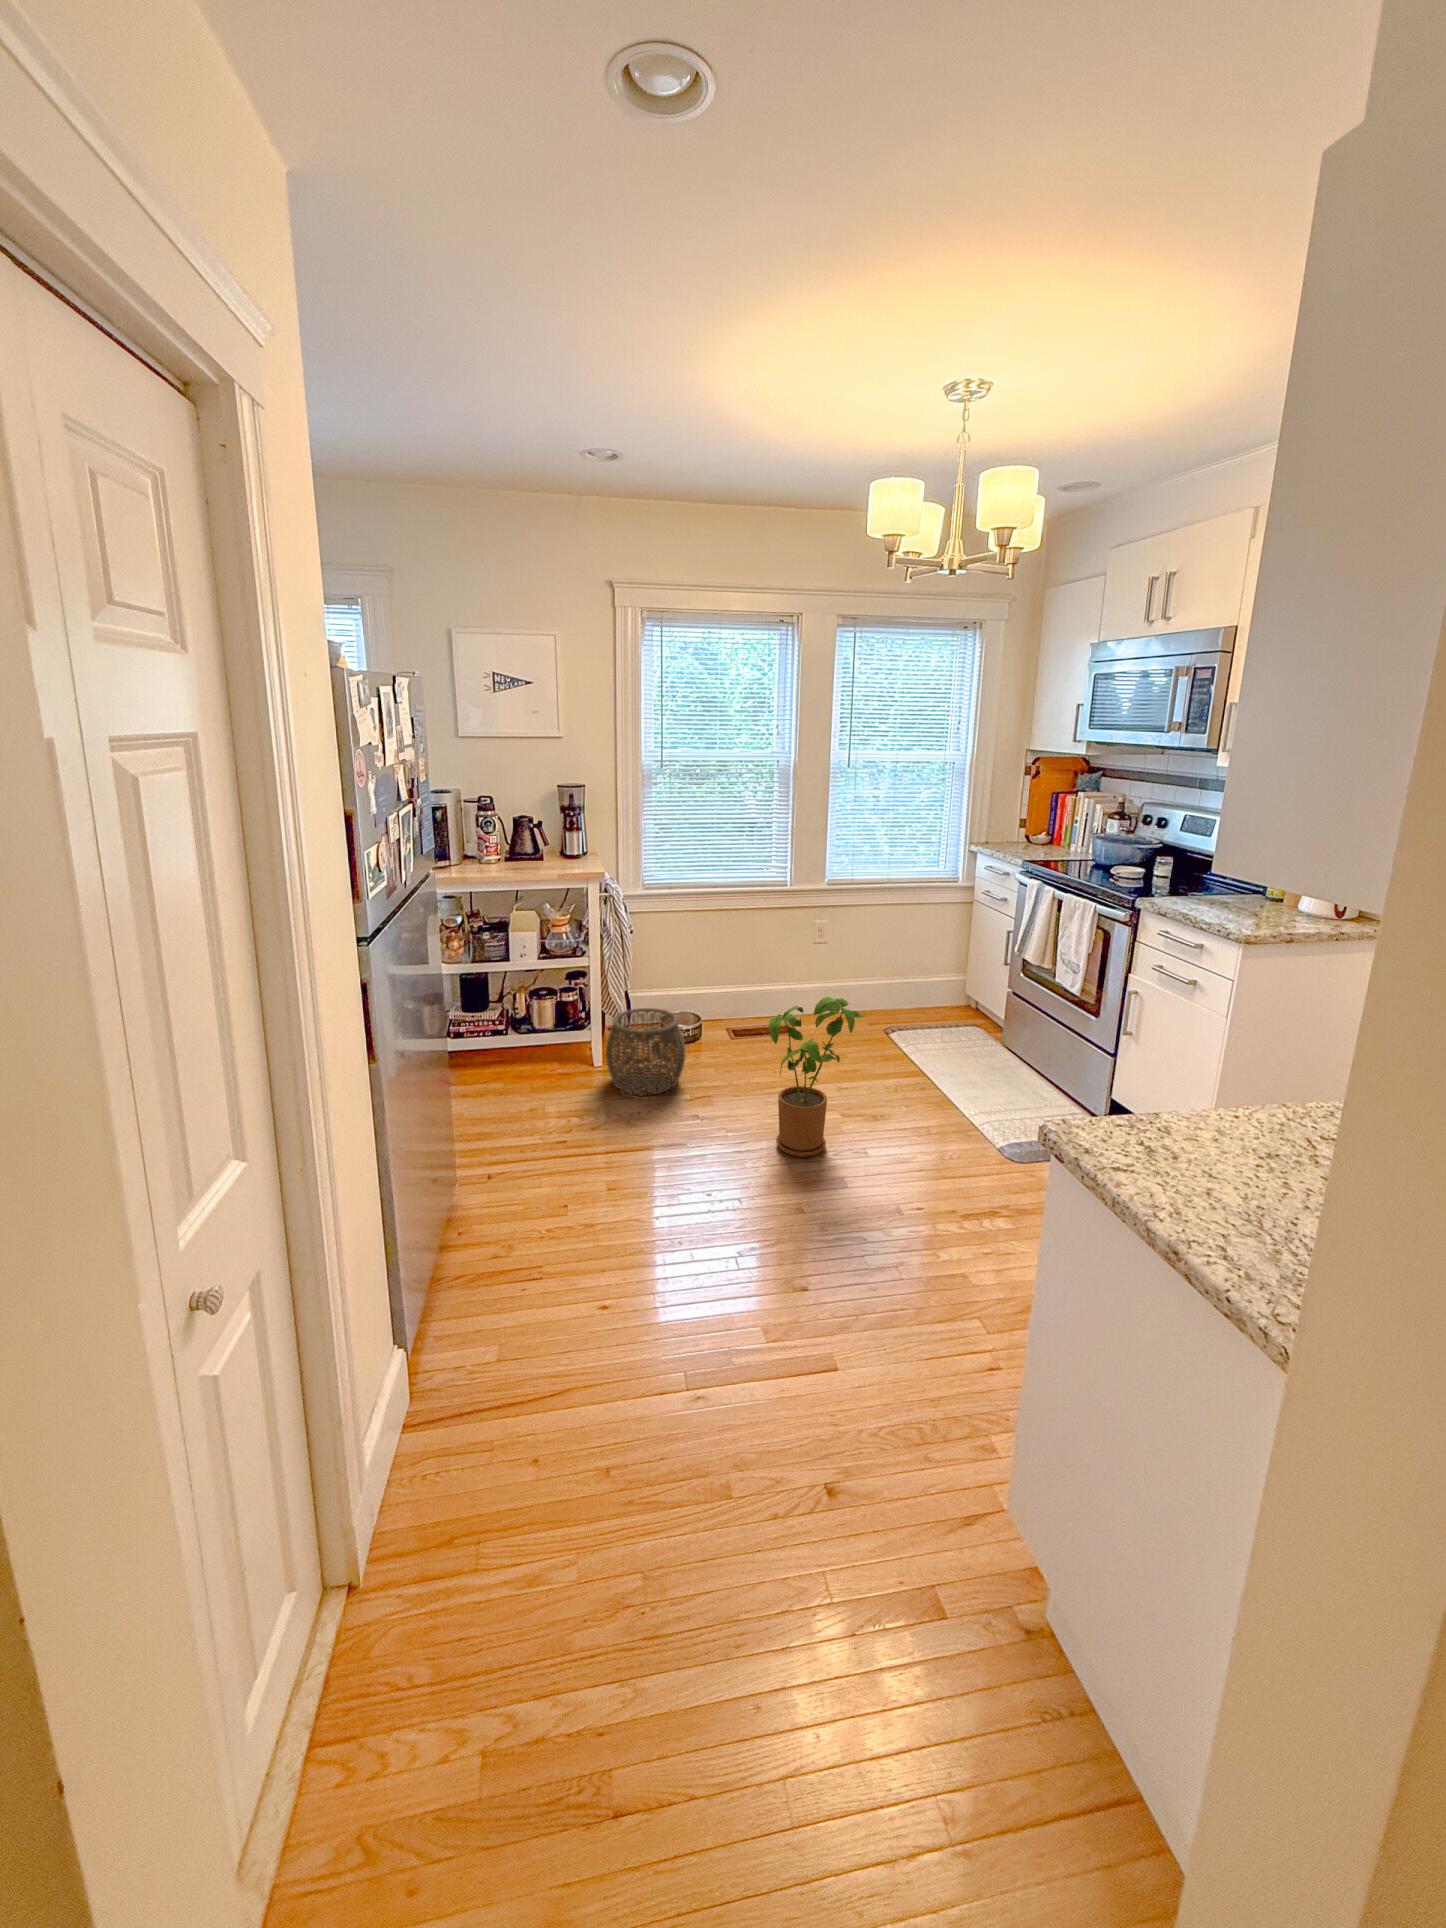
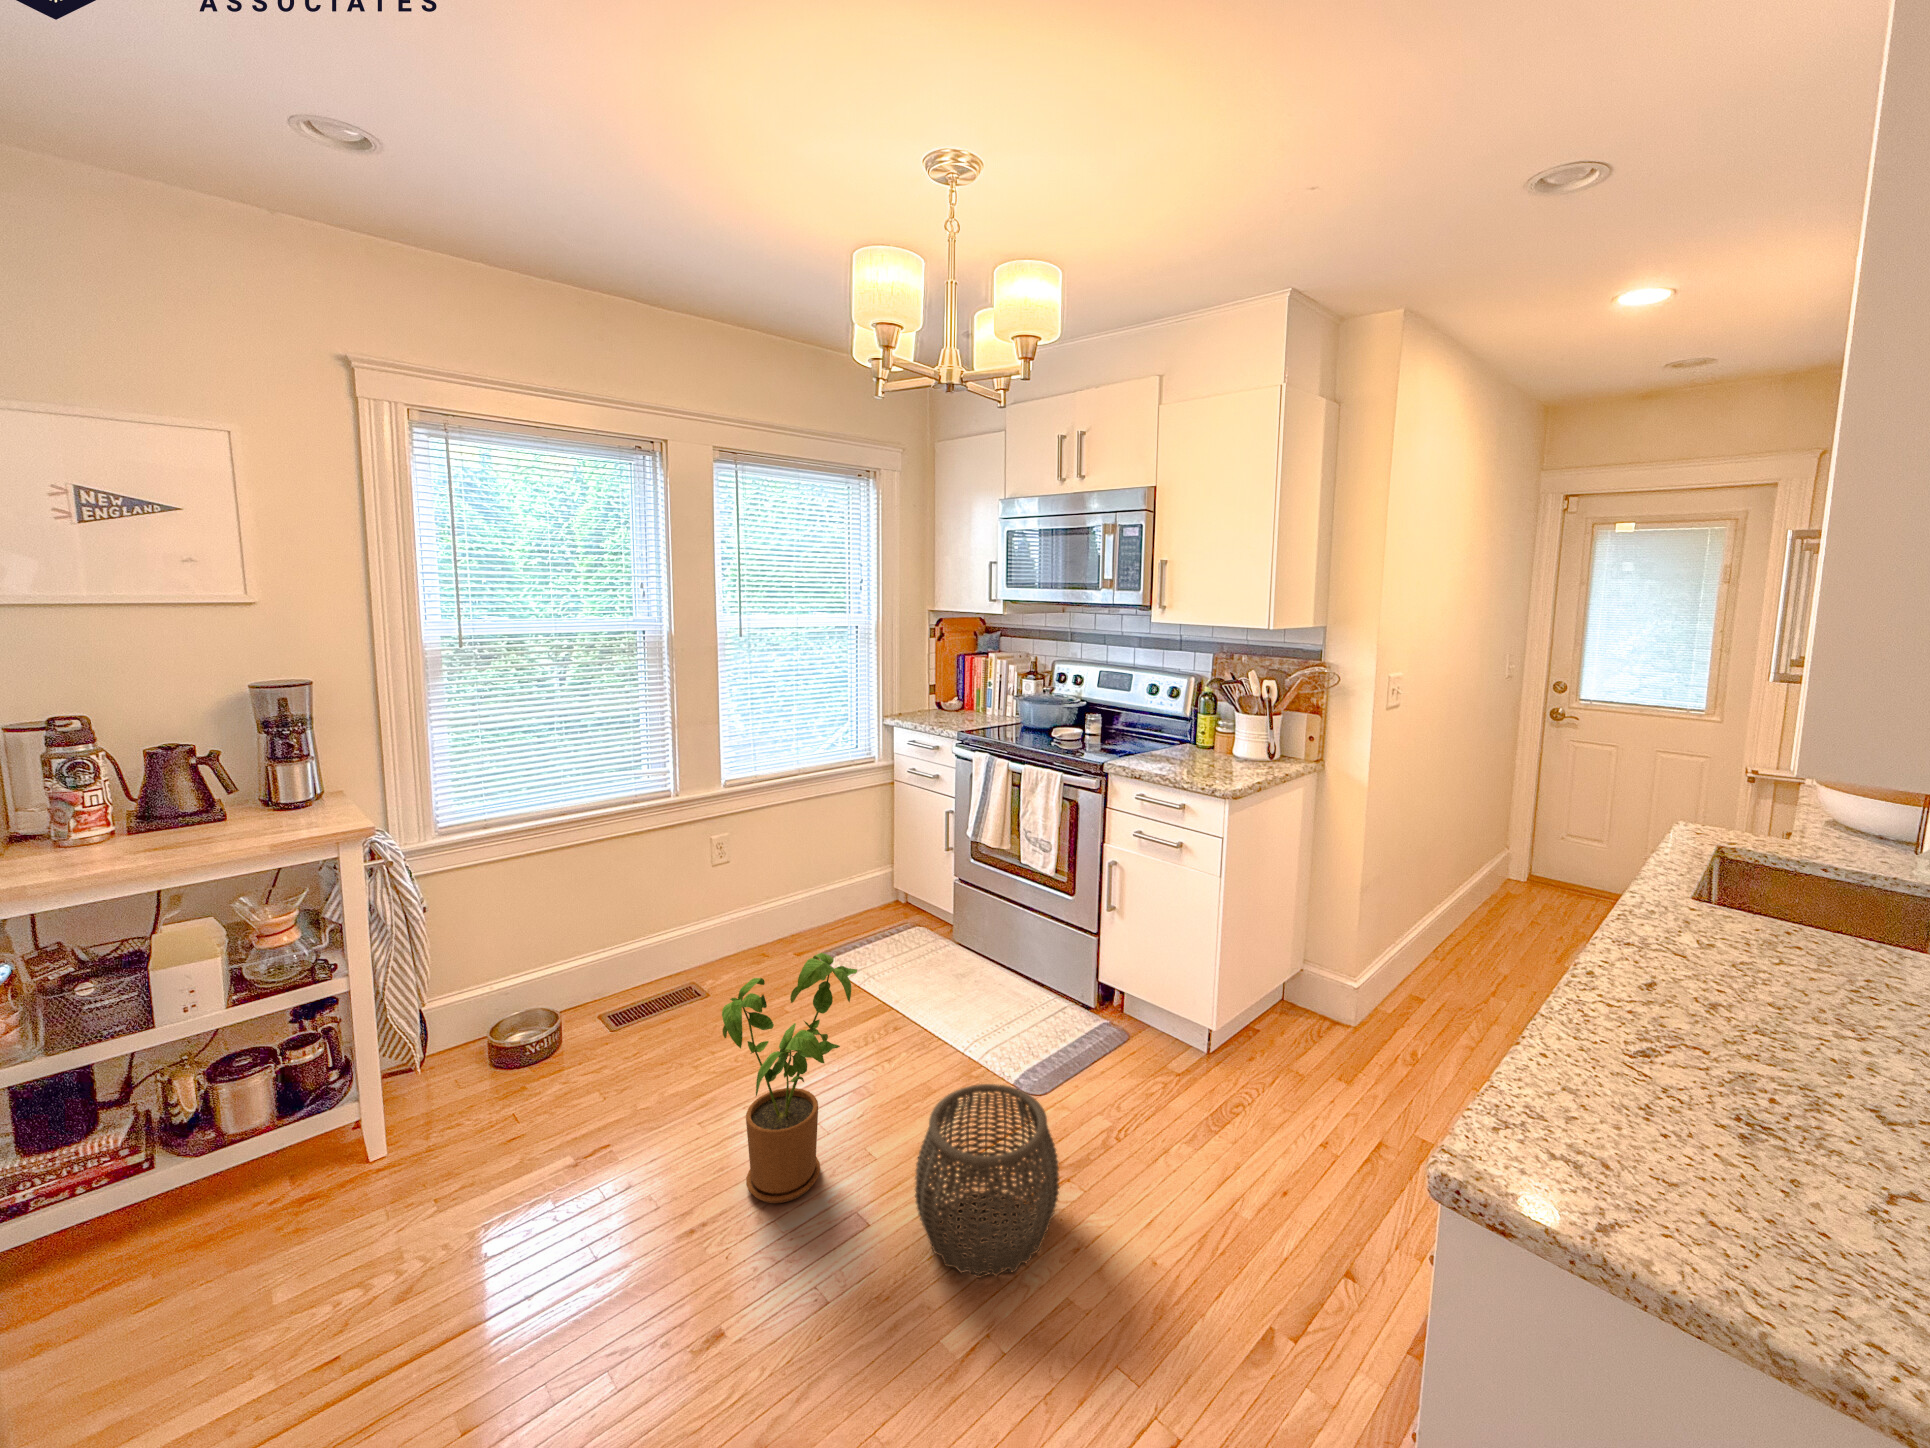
woven basket: present [606,1008,686,1096] -> present [915,1084,1059,1278]

